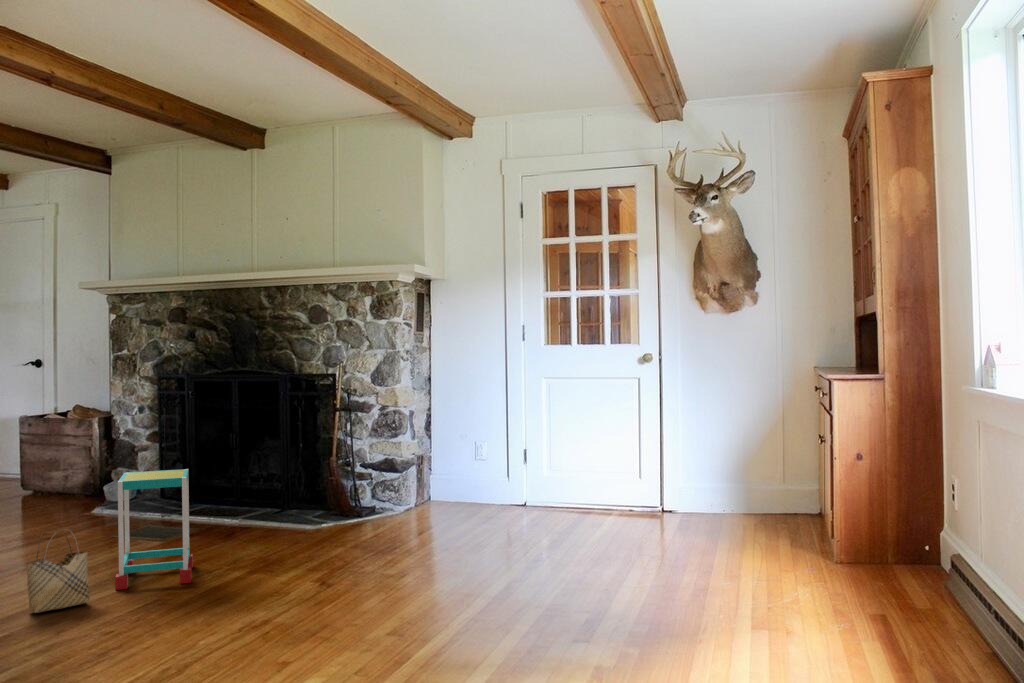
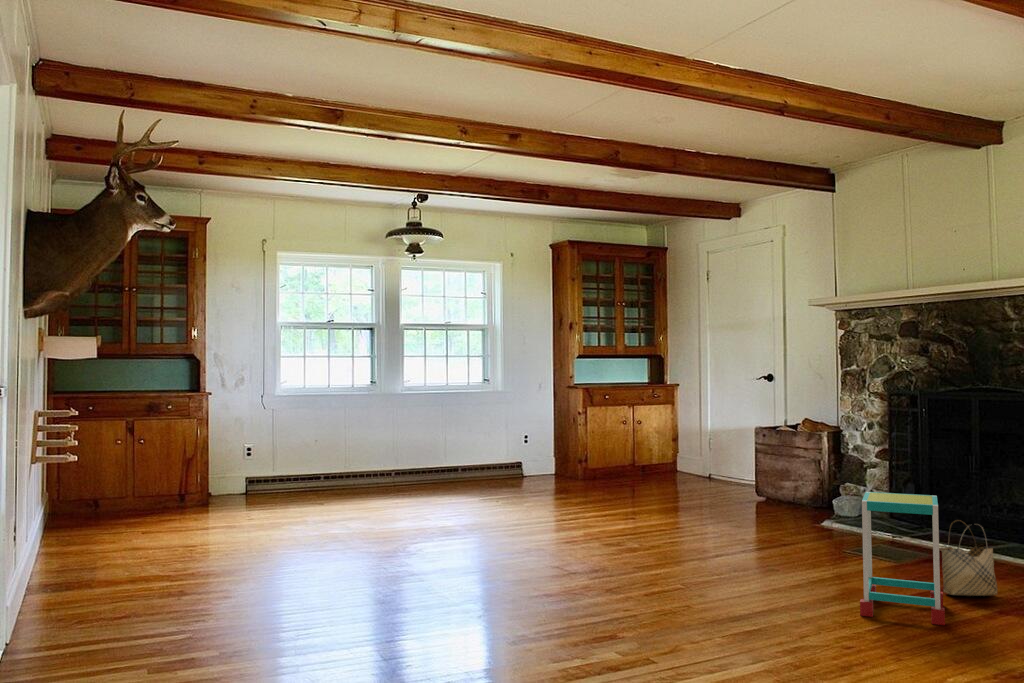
woven basket: present [26,527,89,613] -> present [941,520,997,596]

